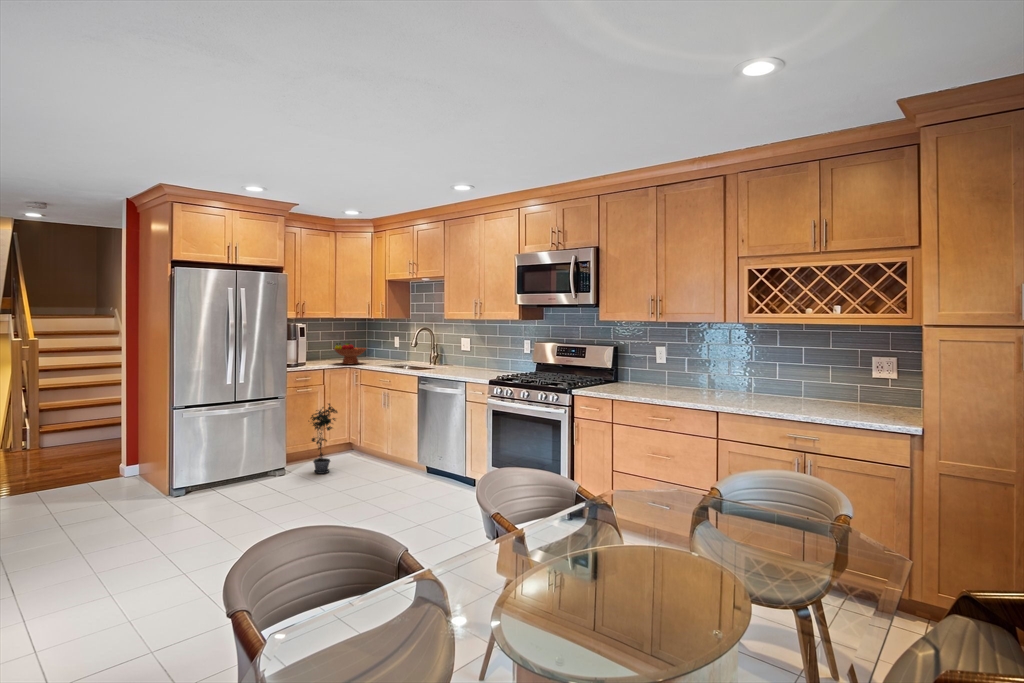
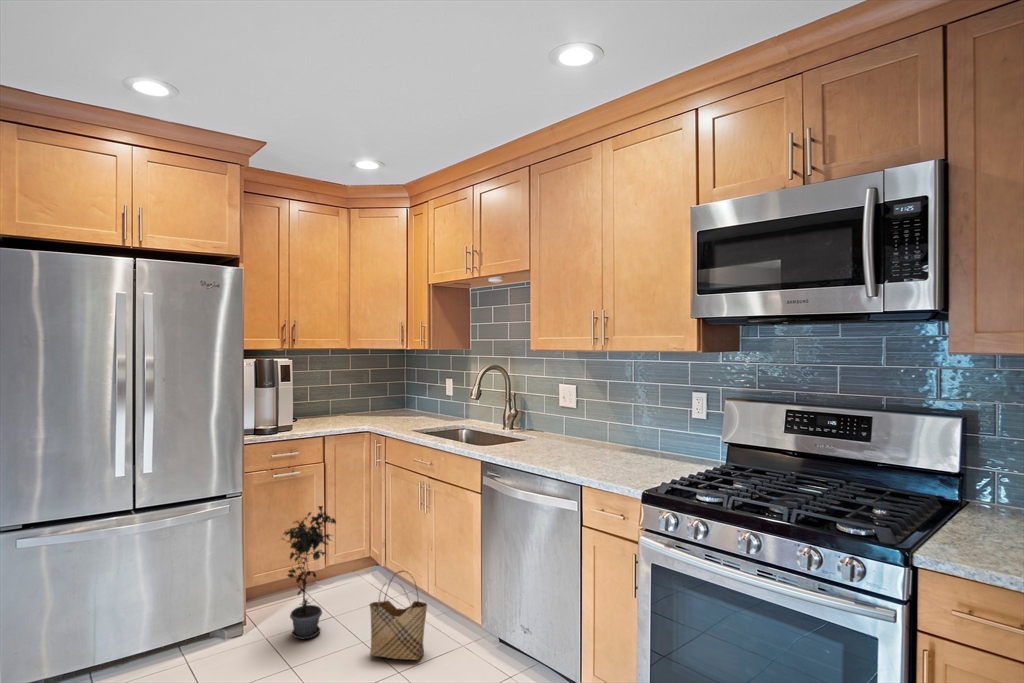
fruit bowl: present [334,343,366,364] -> none [343,390,399,427]
woven basket: none [359,435,390,477] -> present [369,571,427,660]

